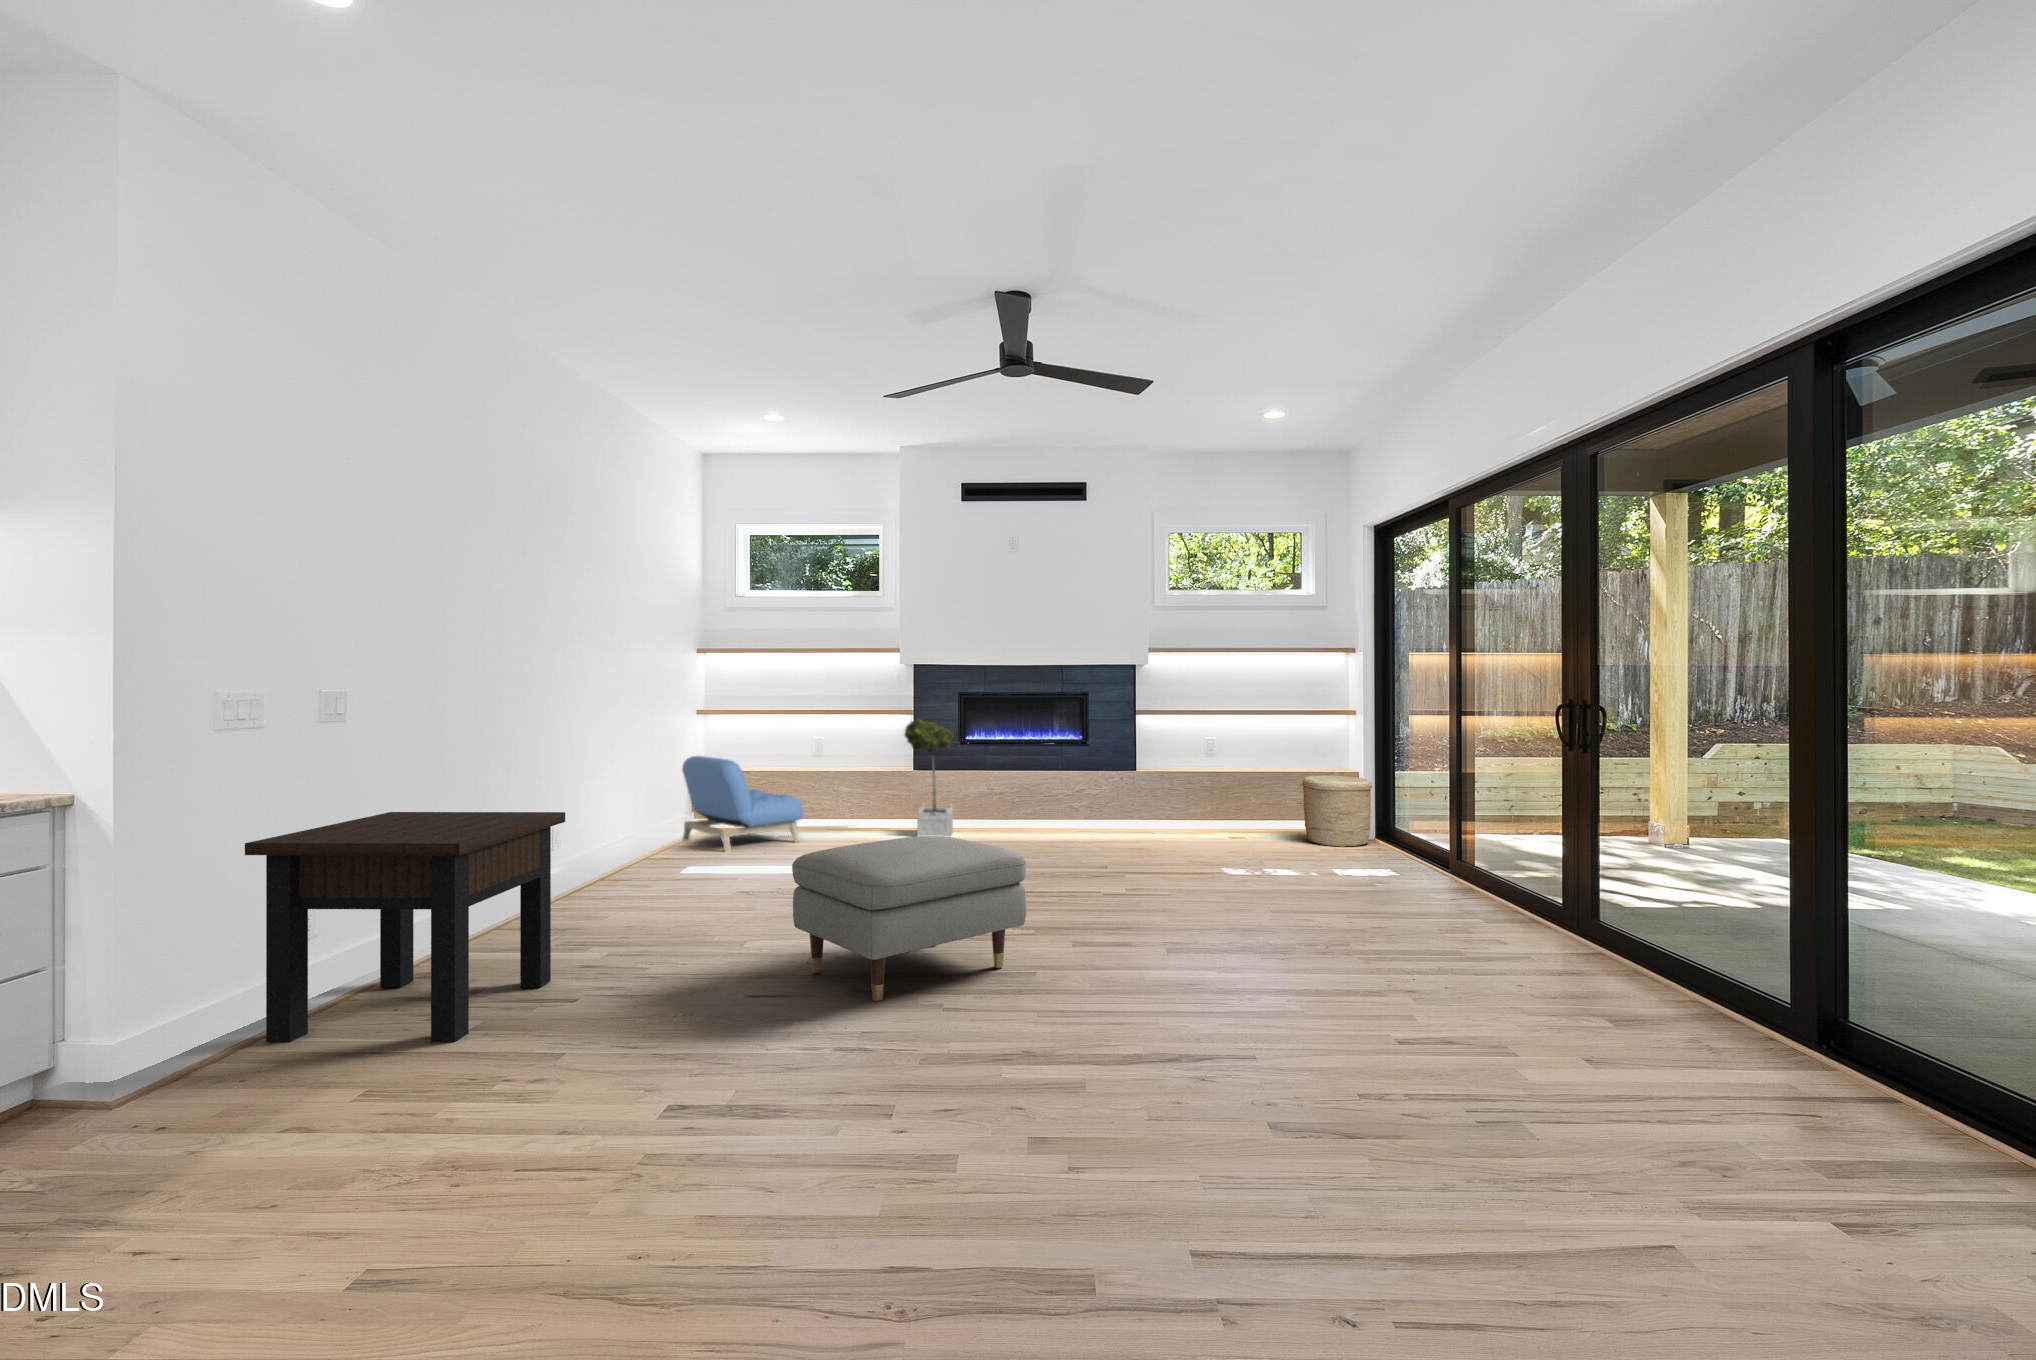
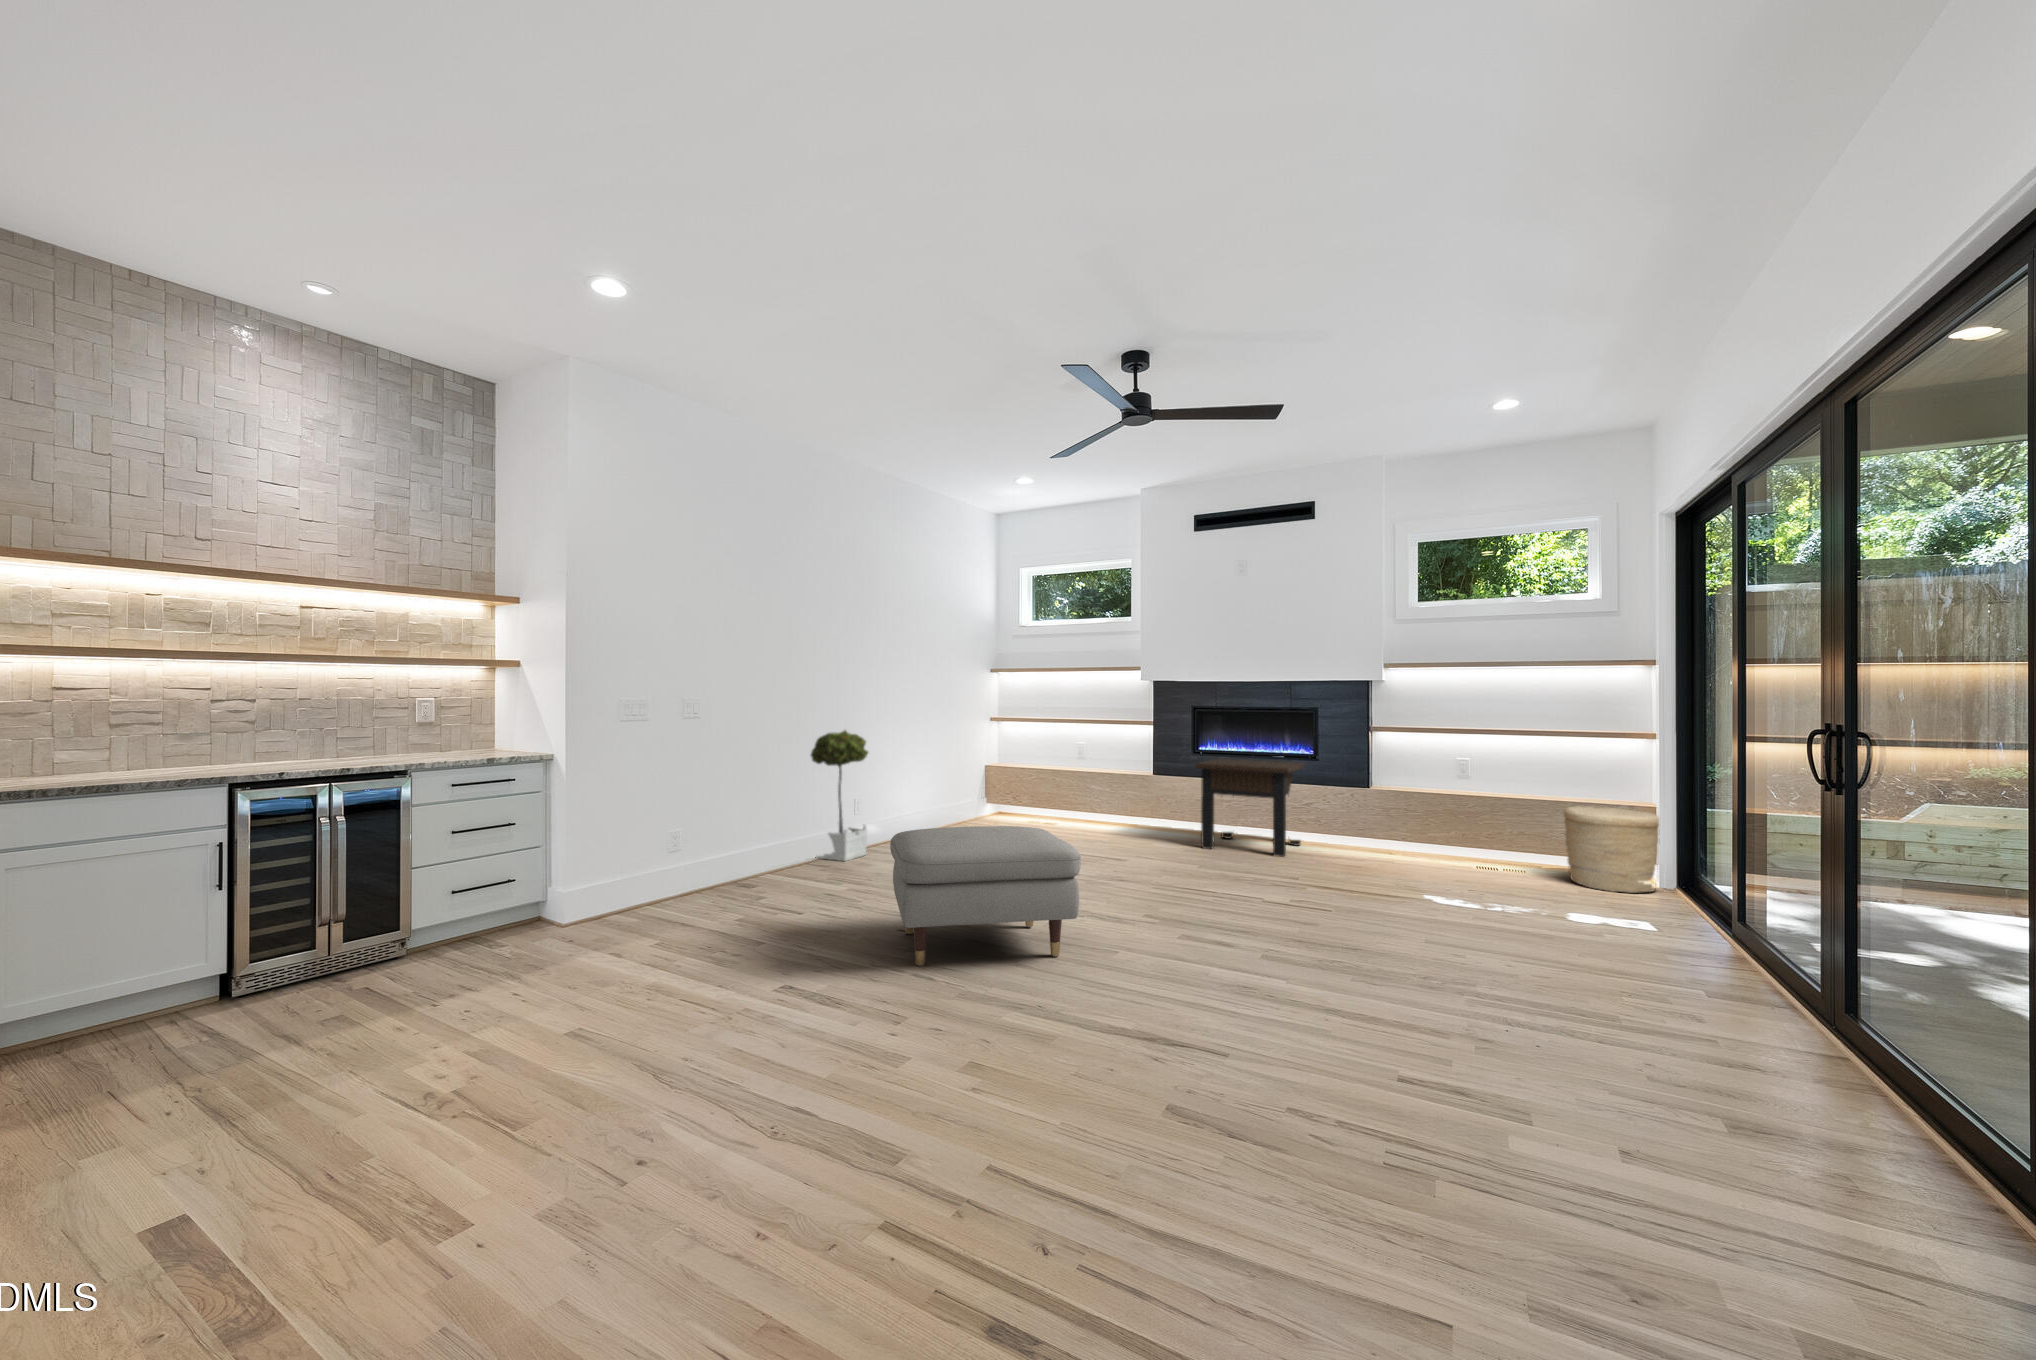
potted tree: present [904,719,954,837] -> present [811,730,868,861]
armchair: present [682,756,804,852] -> none [964,754,1053,832]
side table: present [245,812,565,1042] -> present [1195,758,1306,857]

